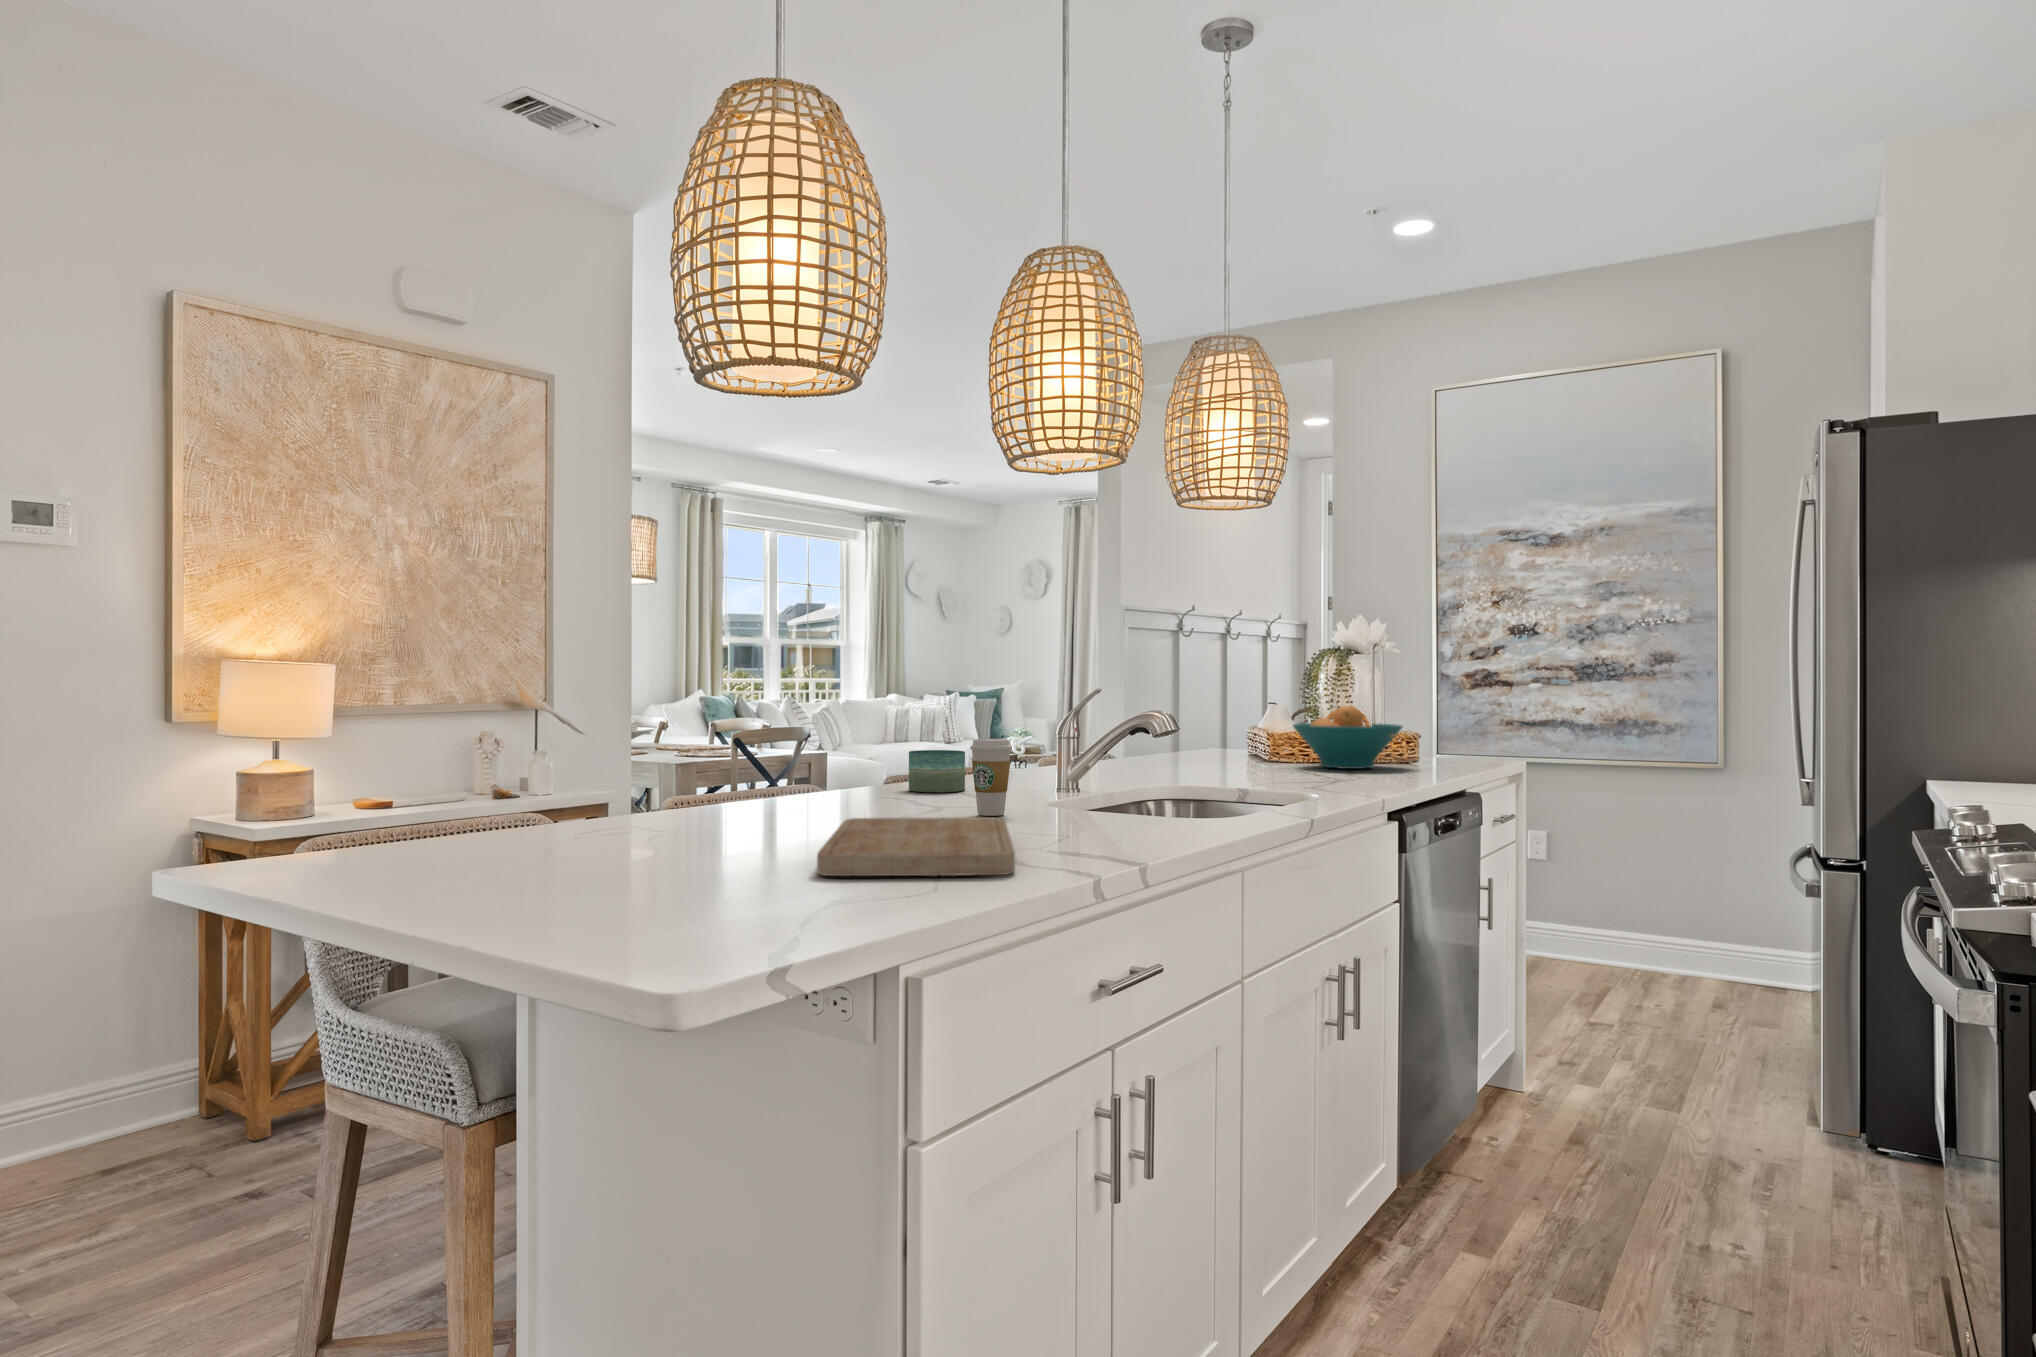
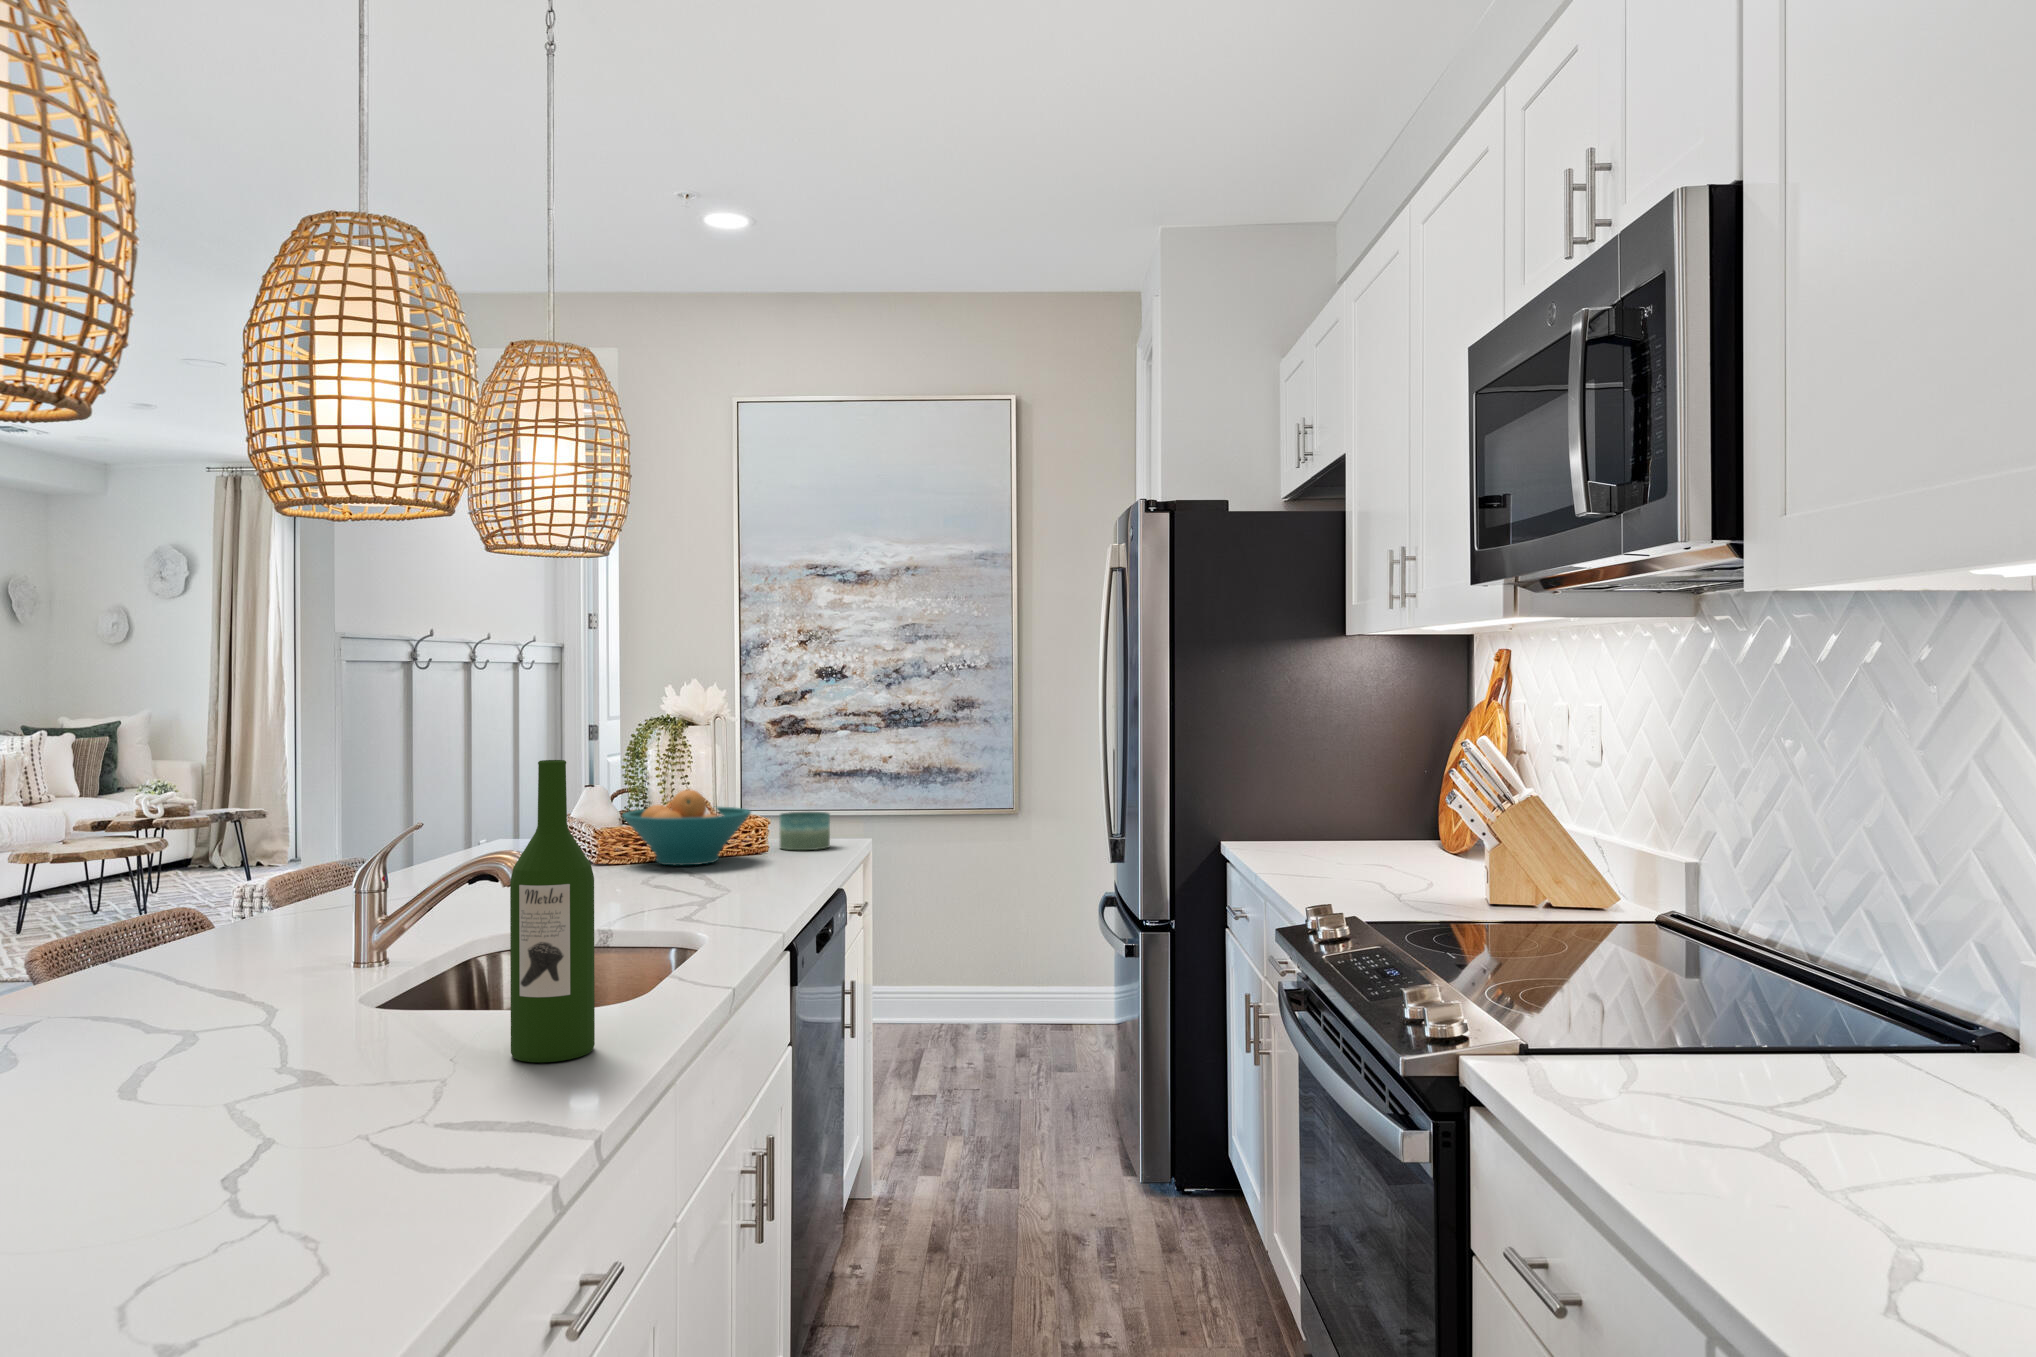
wine bottle: none [1120,618,1182,845] -> present [510,760,595,1062]
coffee cup: present [970,739,1012,816] -> none [241,909,310,1024]
candle: present [909,750,965,792] -> present [779,812,830,850]
cutting board: present [817,817,1015,876] -> none [56,1045,408,1232]

